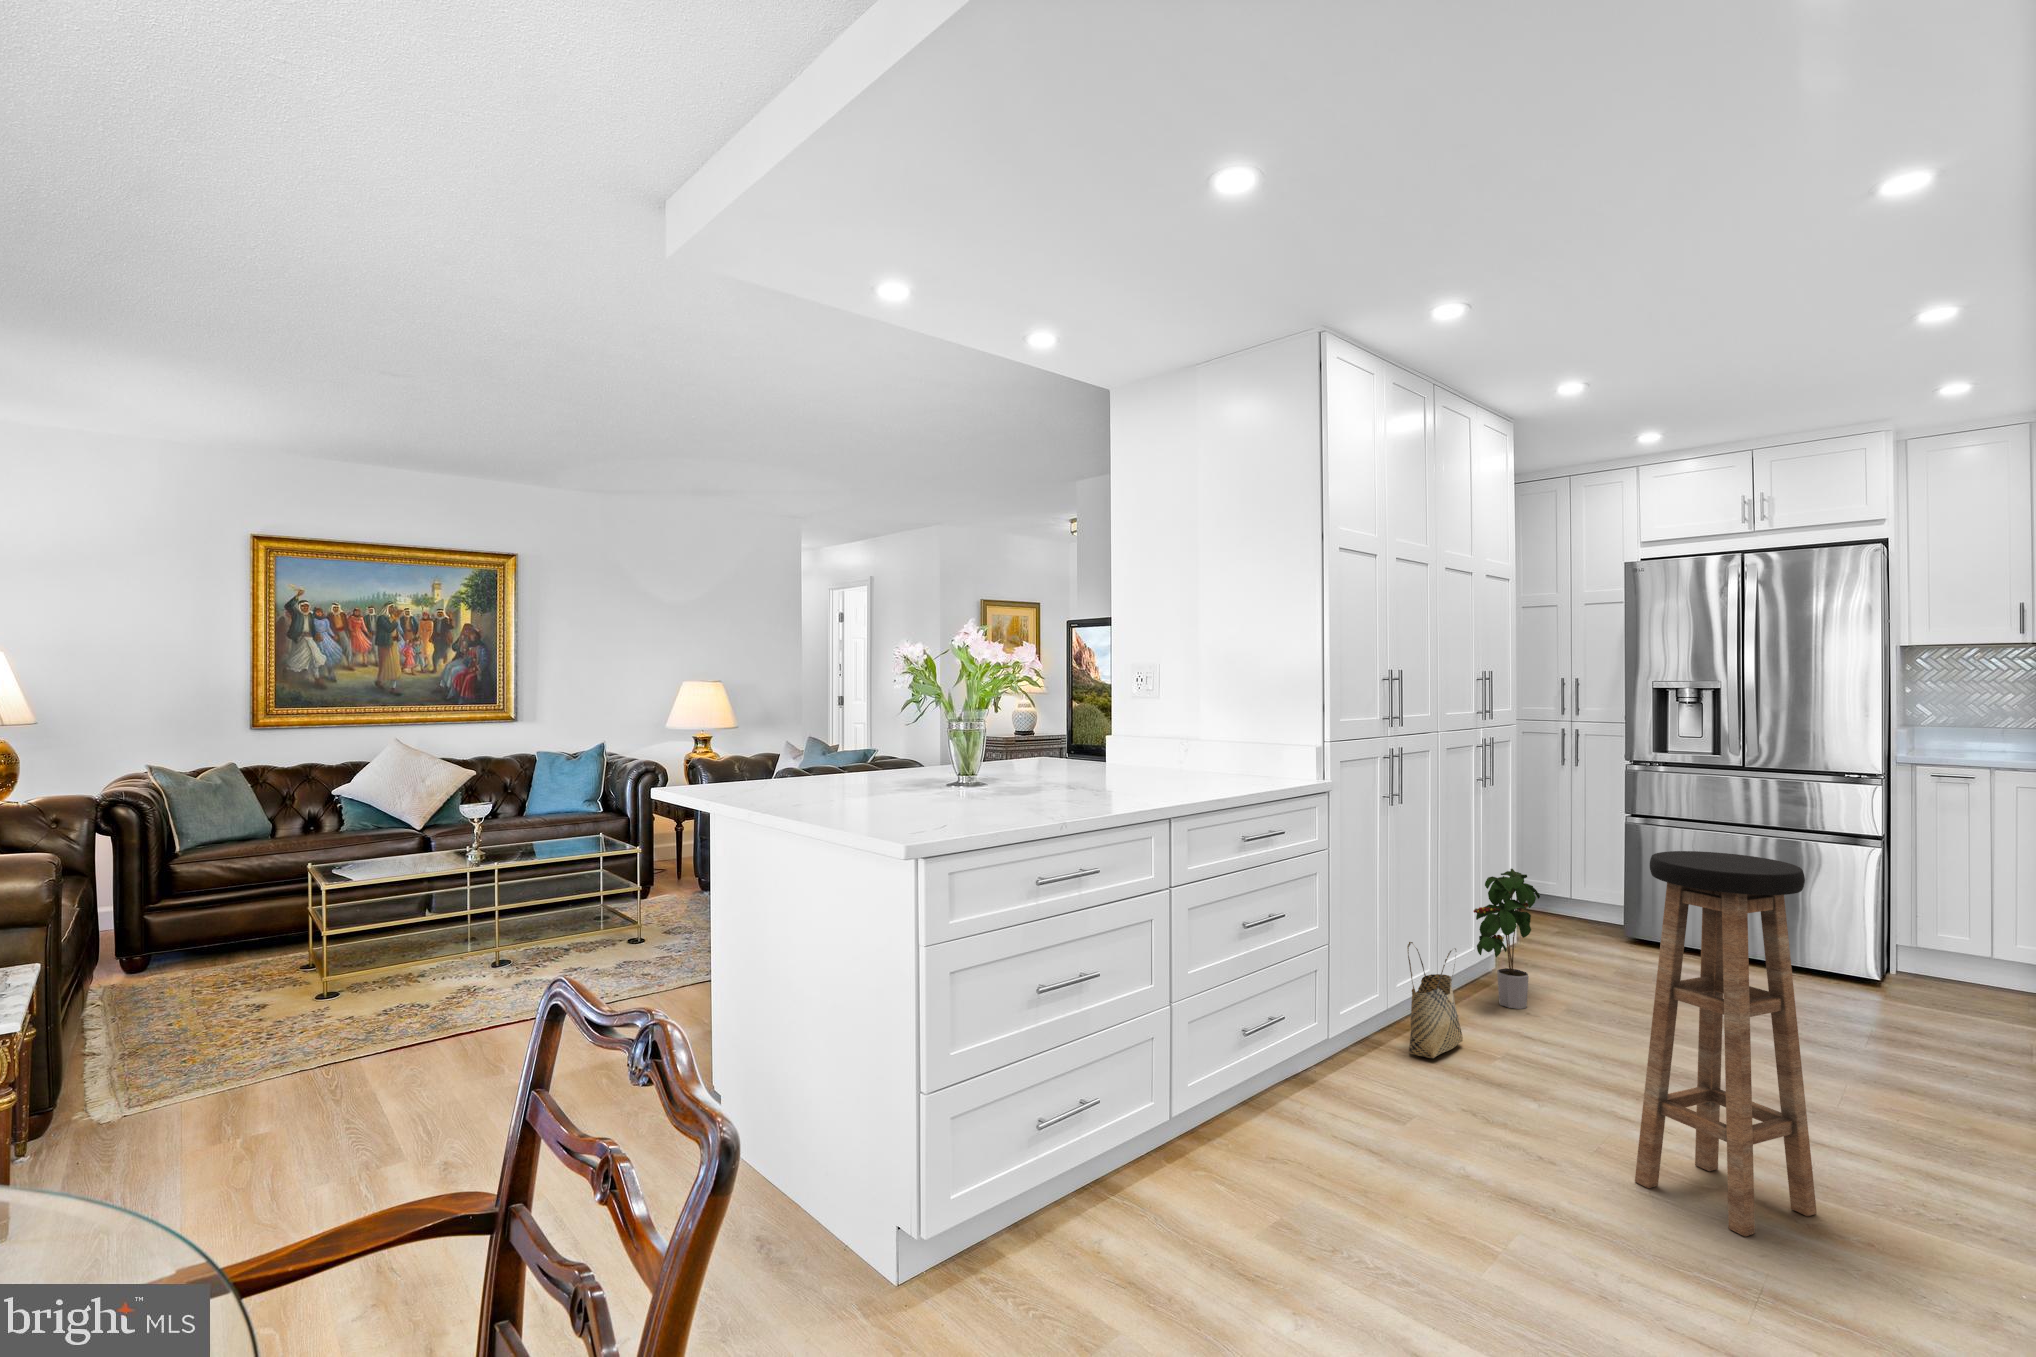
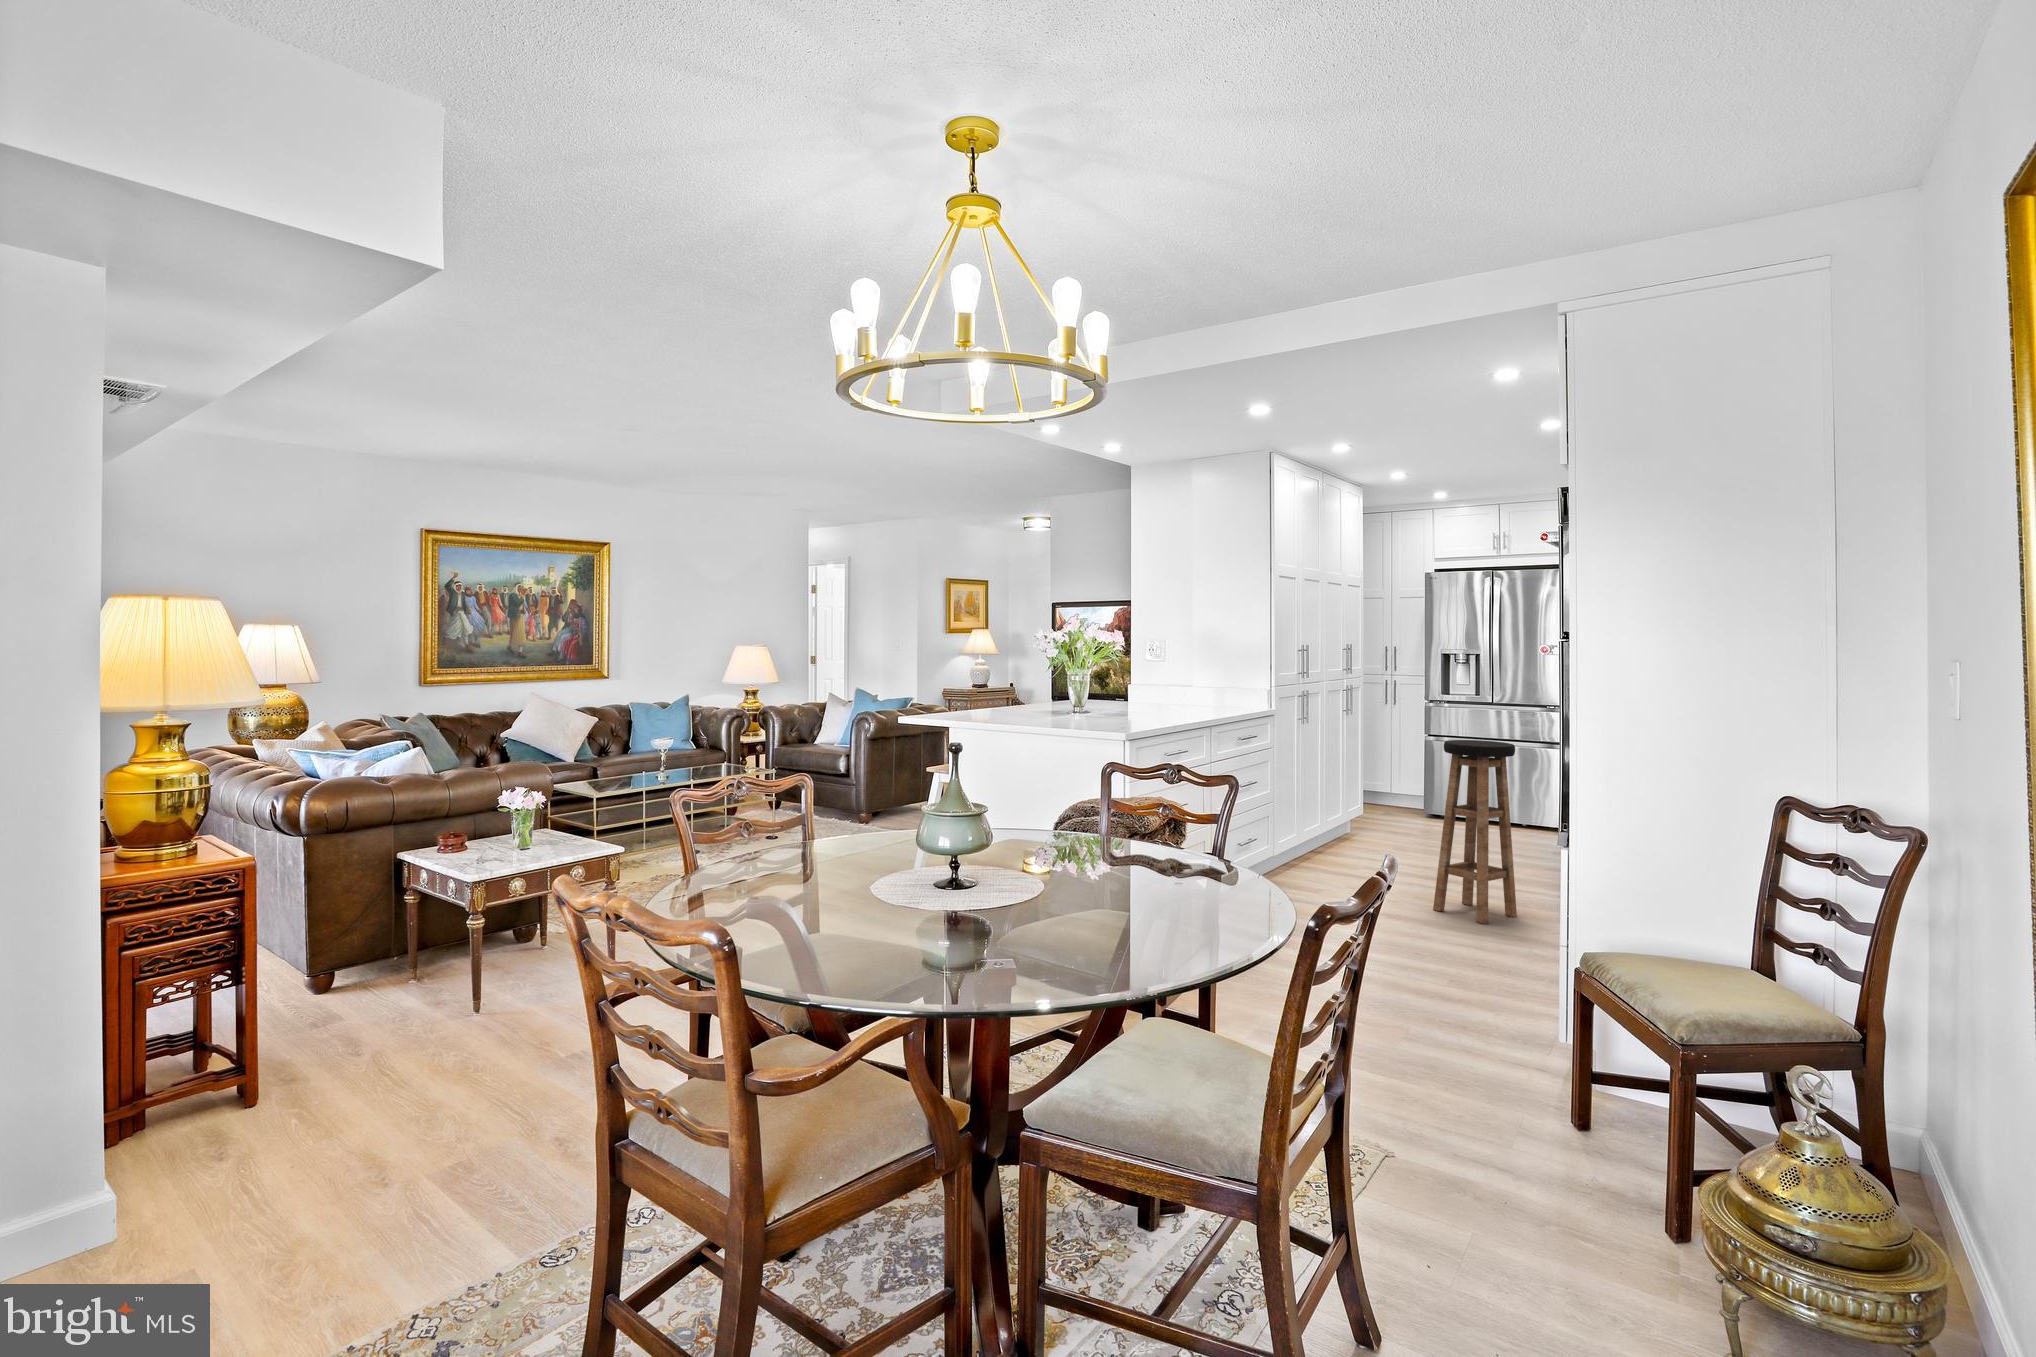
potted plant: present [1473,869,1540,1009] -> none [1341,765,1378,849]
woven basket: present [1407,942,1463,1058] -> none [1308,805,1338,870]

